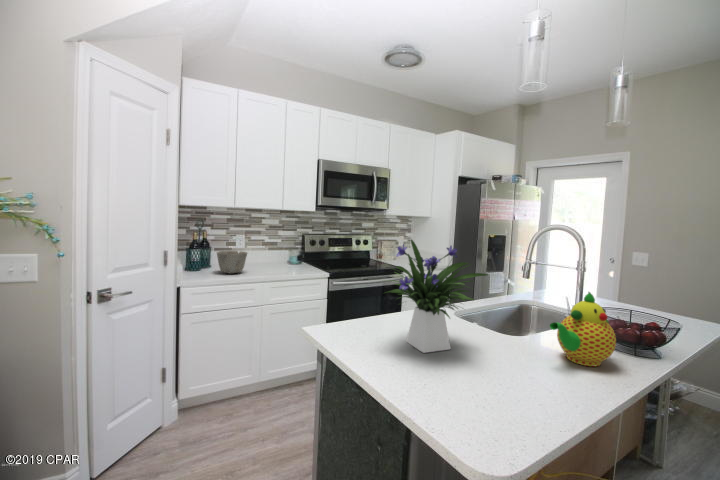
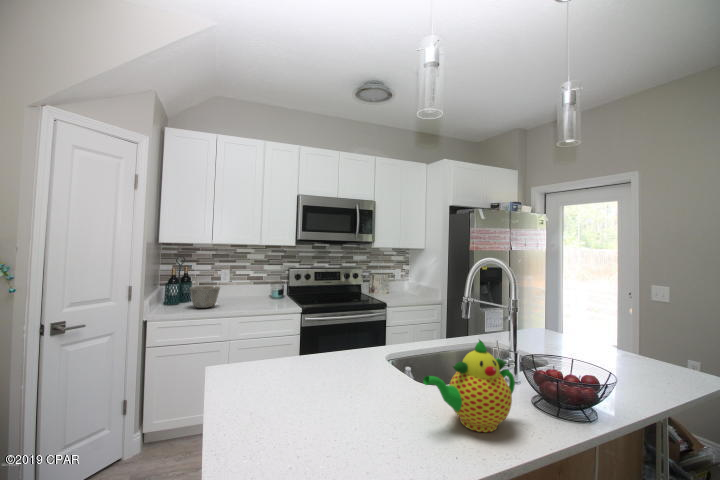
flower arrangement: present [386,240,488,353] -> none [253,279,364,404]

